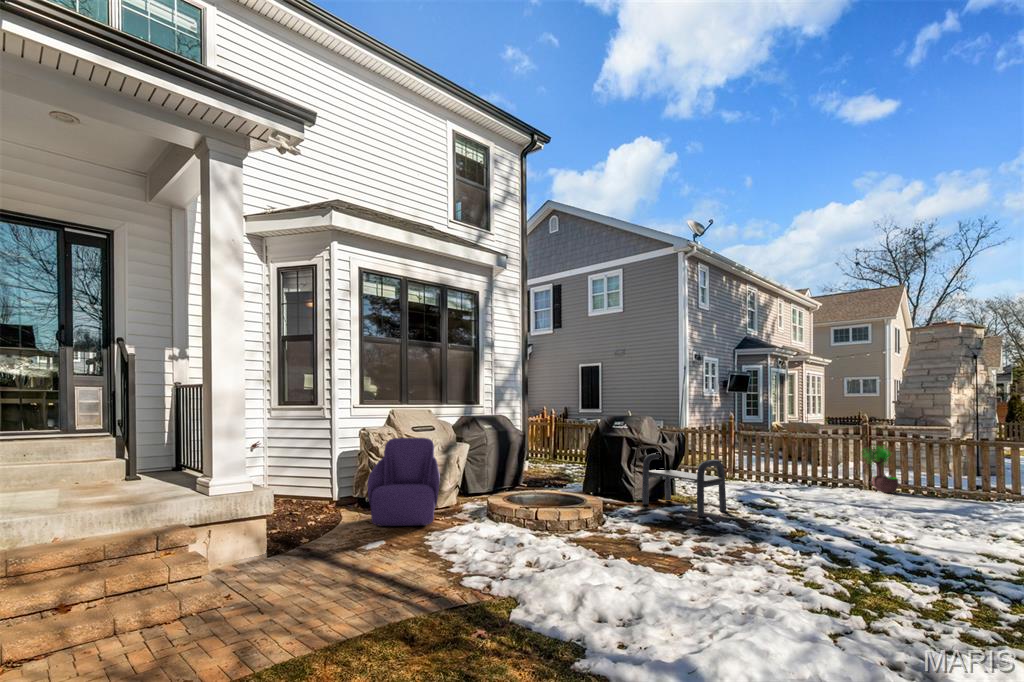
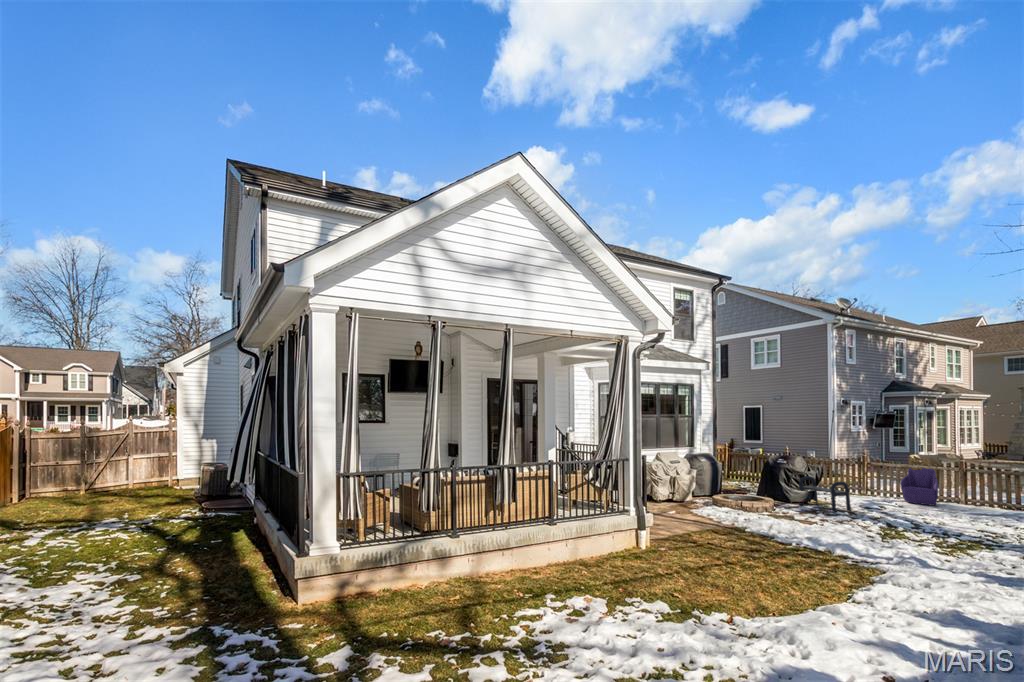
armchair: present [368,438,440,527] -> present [900,468,938,506]
potted tree: present [863,446,898,493] -> none [955,474,985,508]

